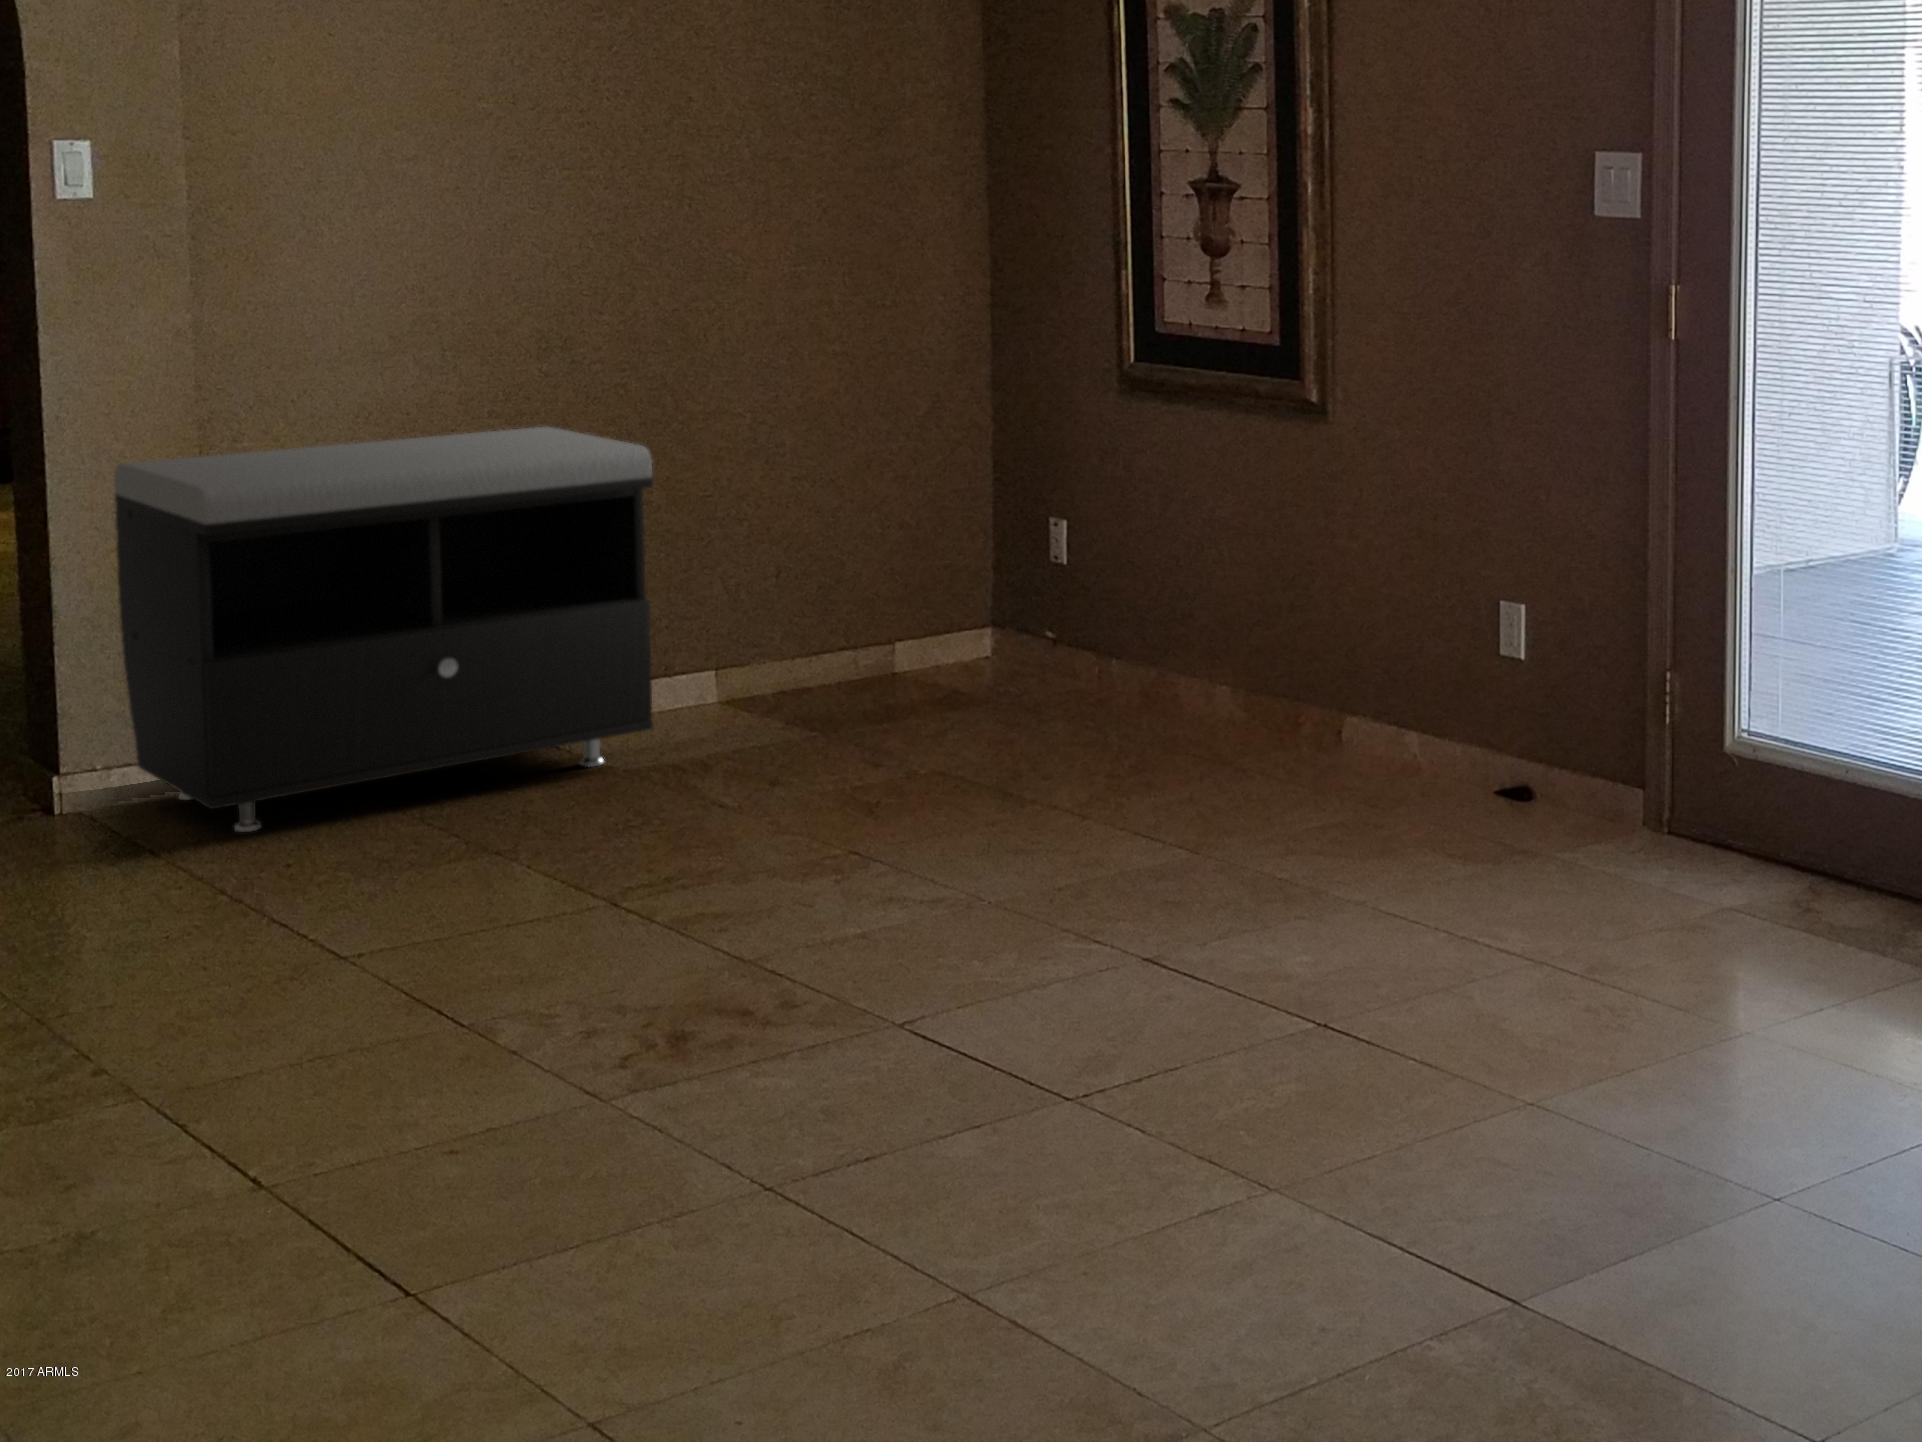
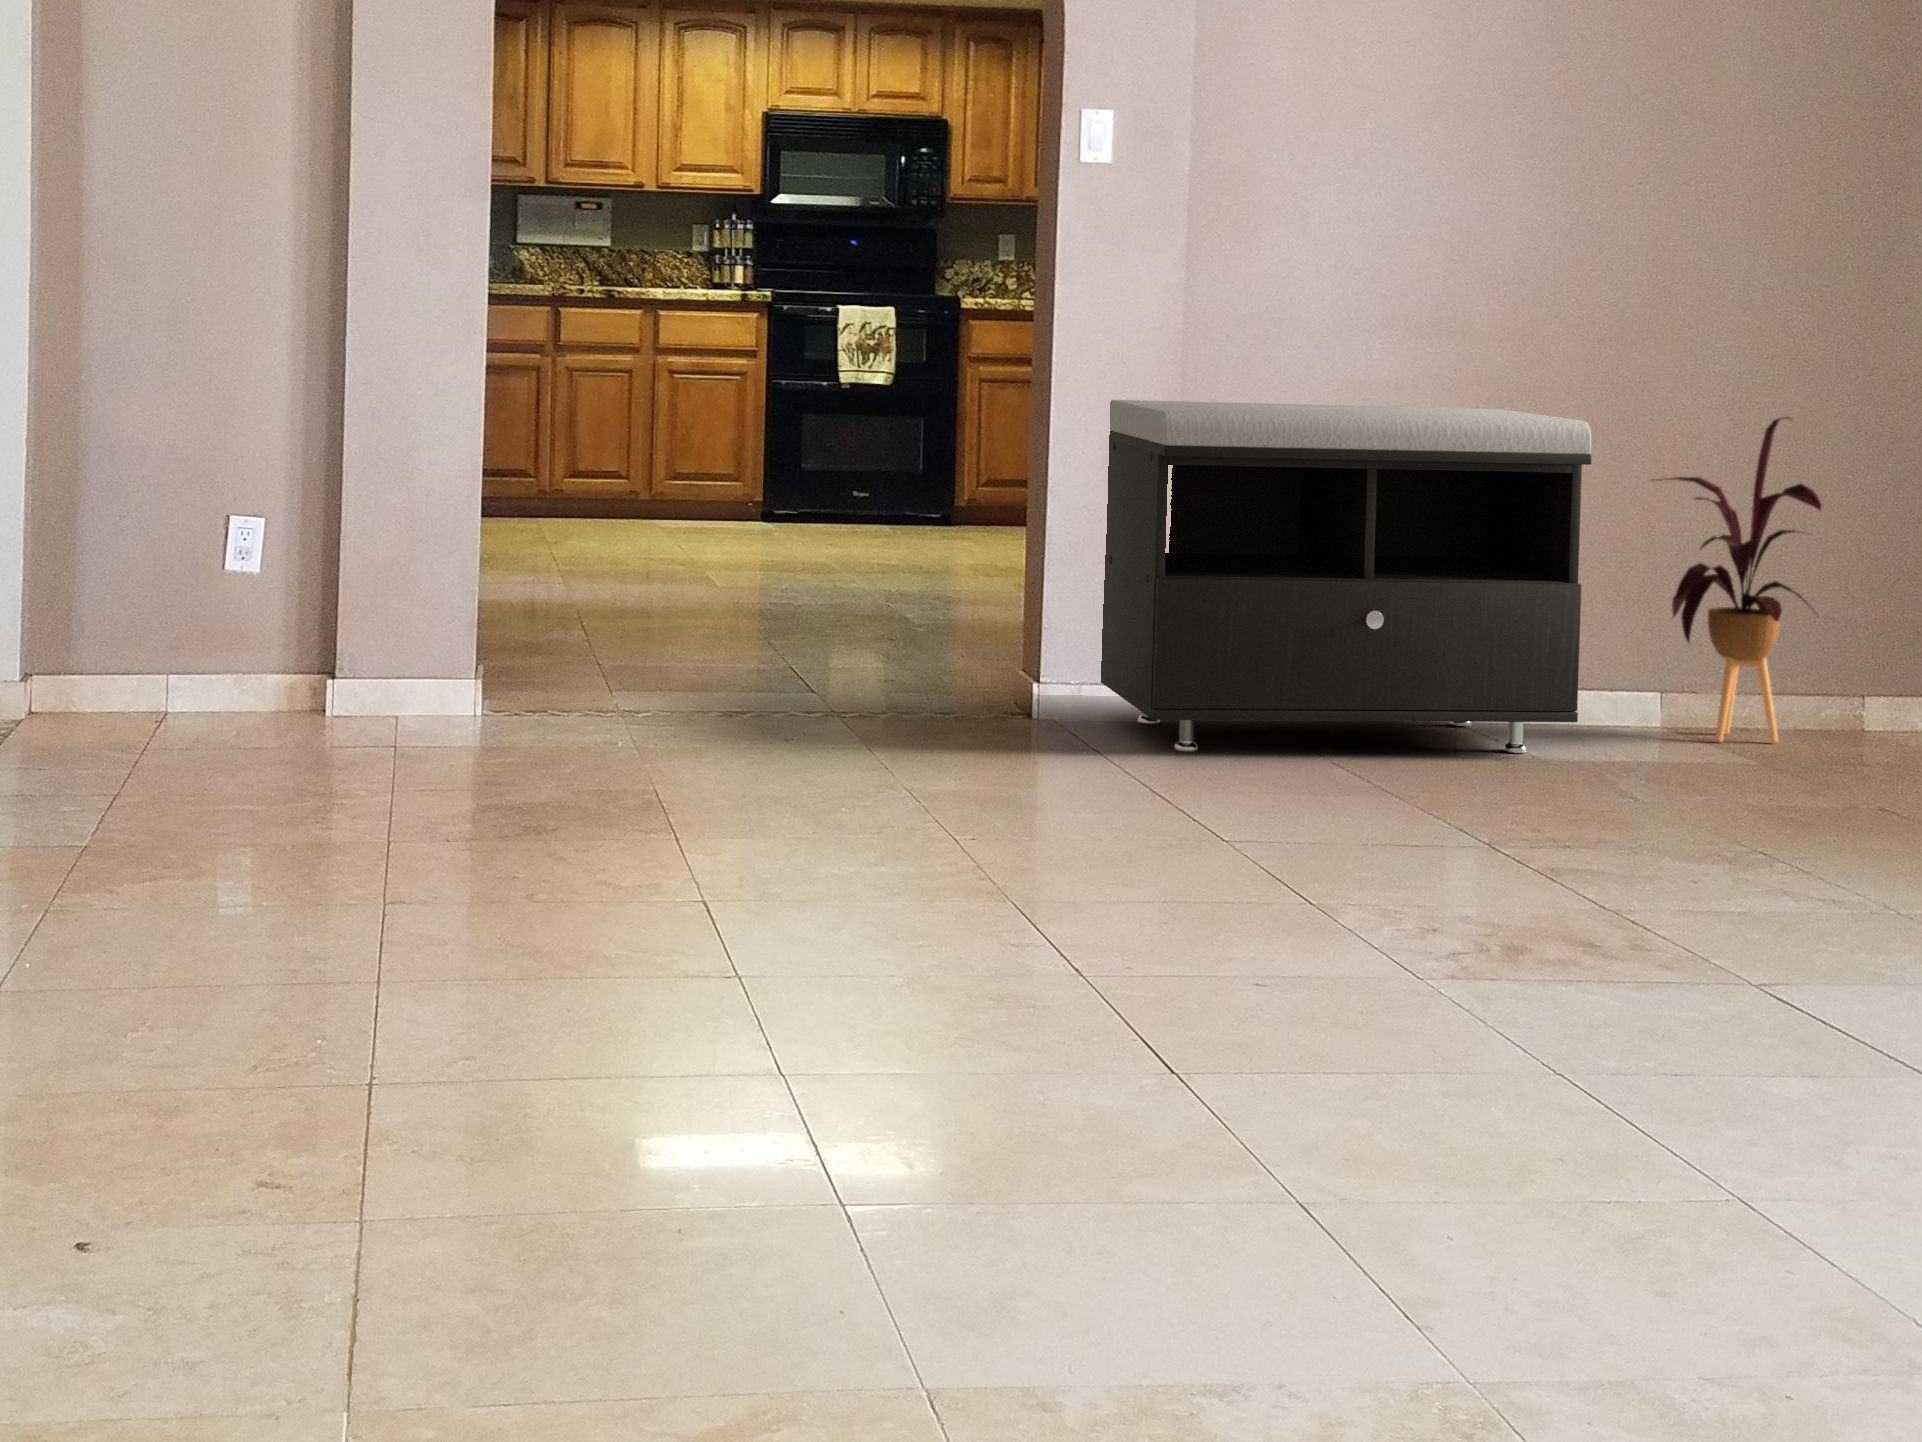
house plant: none [696,414,861,715] -> present [1665,417,1822,742]

